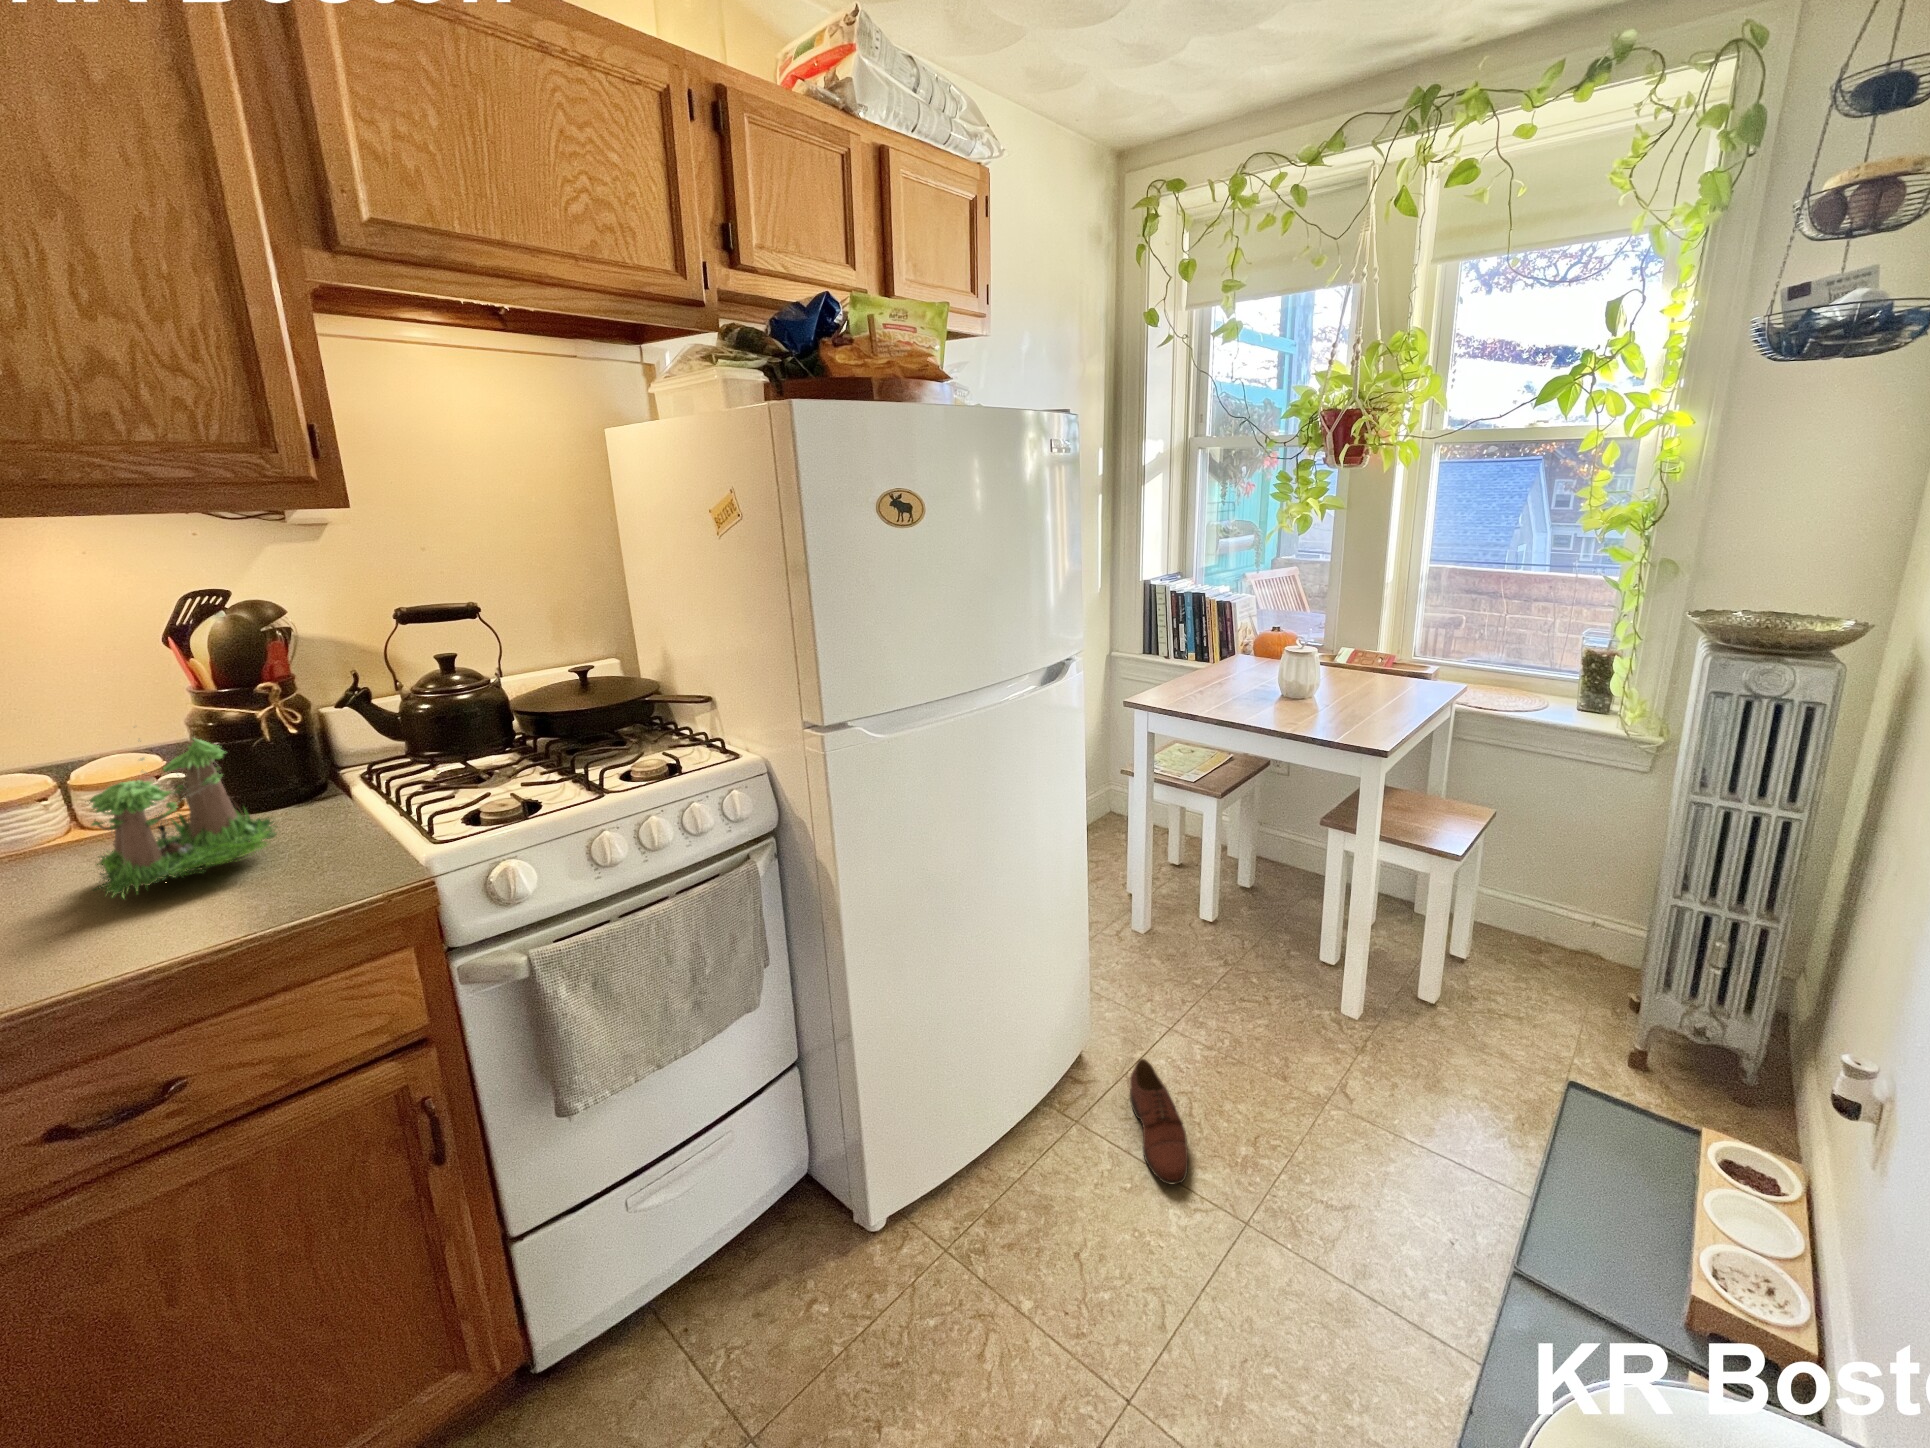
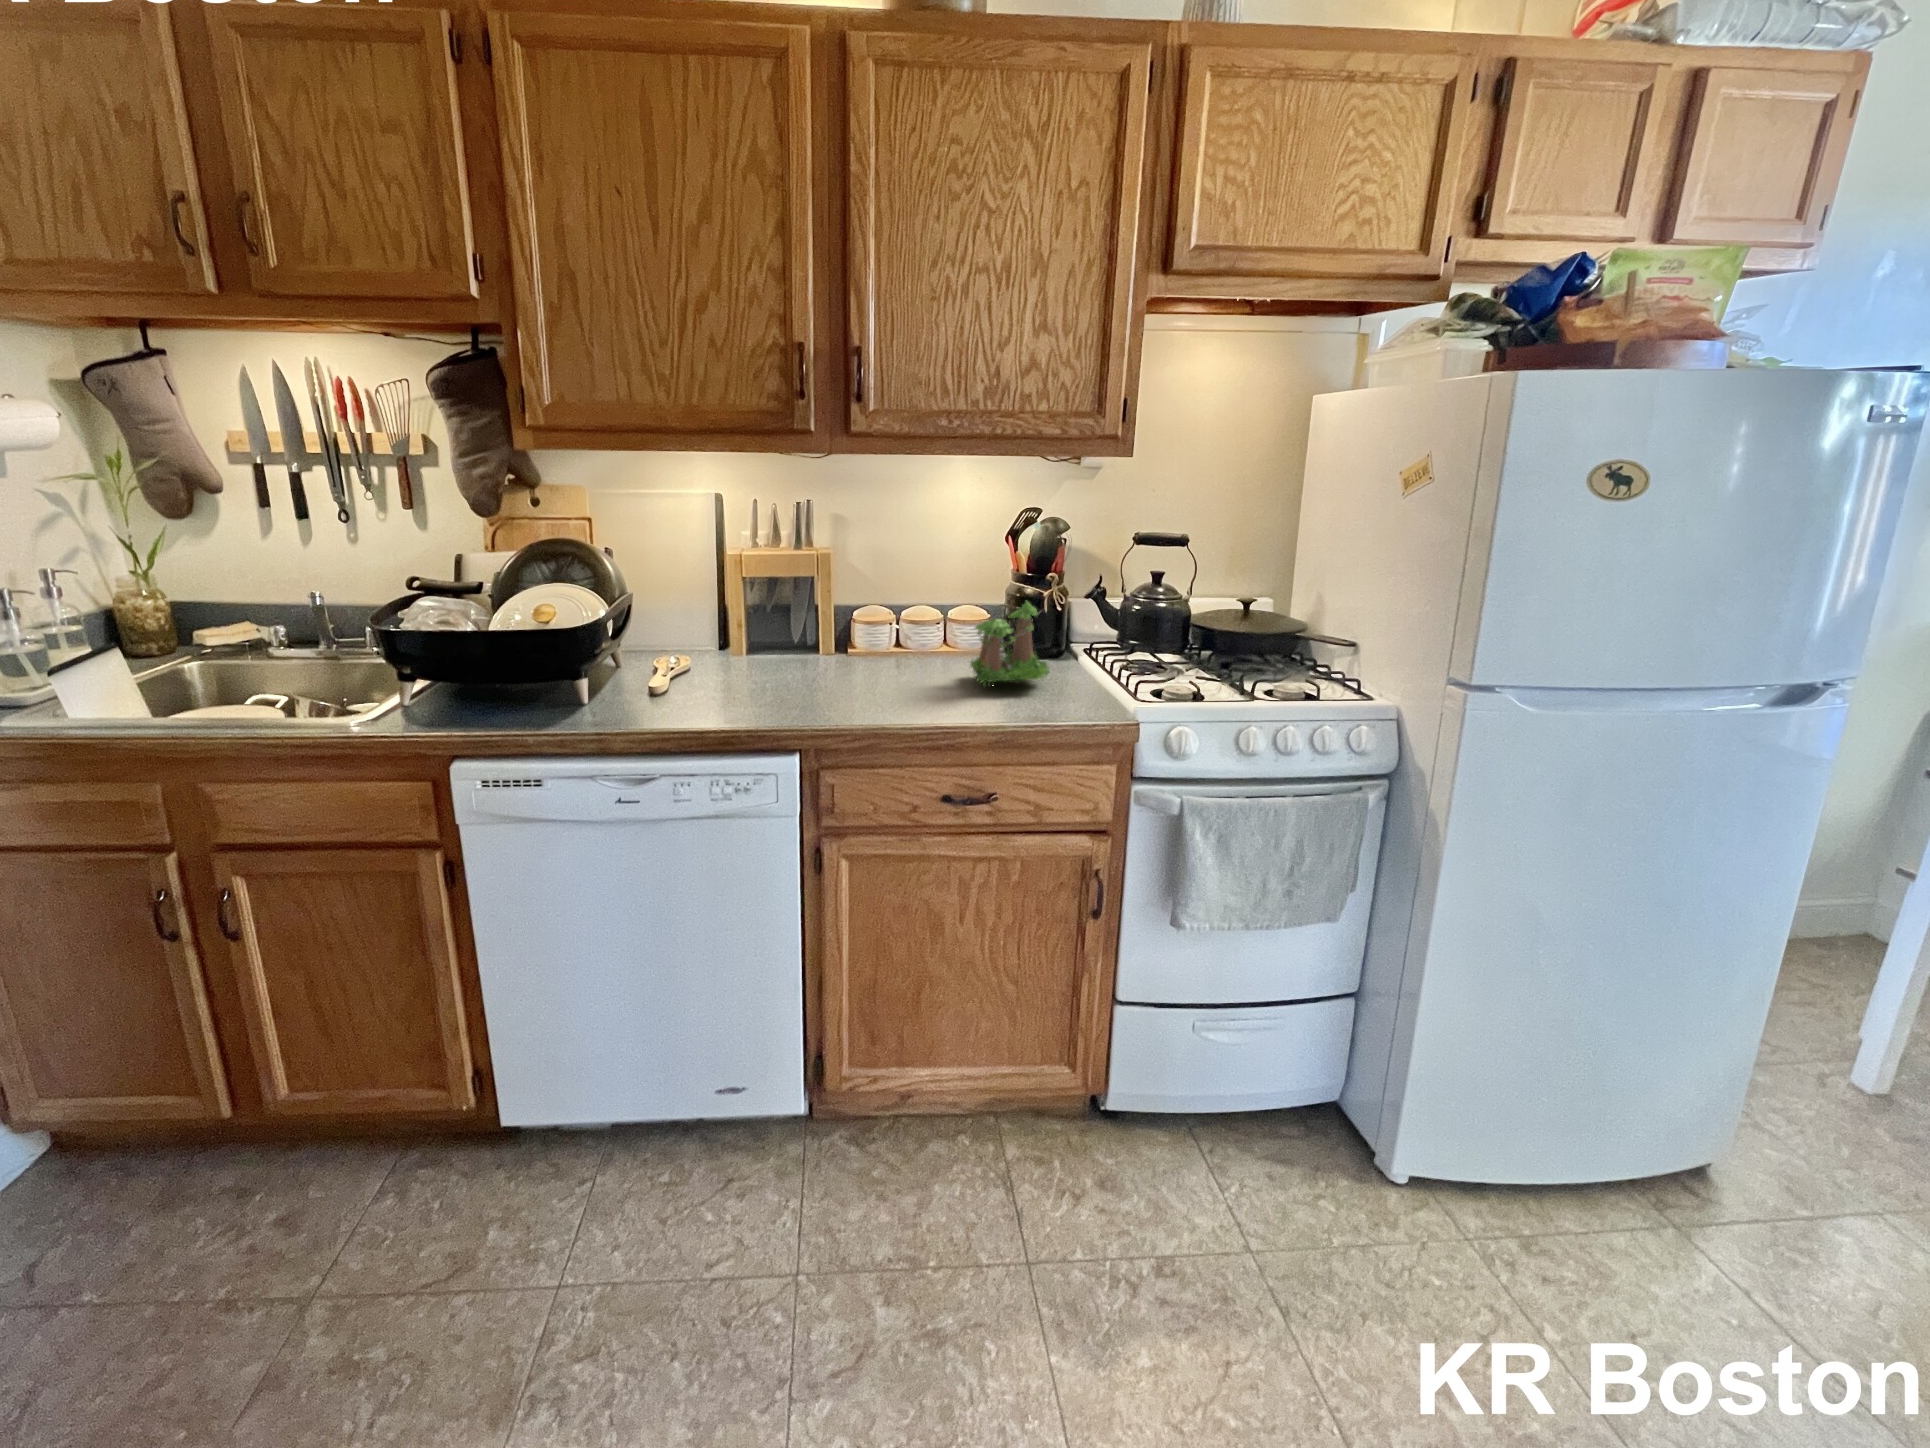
shoe: present [1130,1059,1188,1184] -> none [1775,1213,1860,1369]

